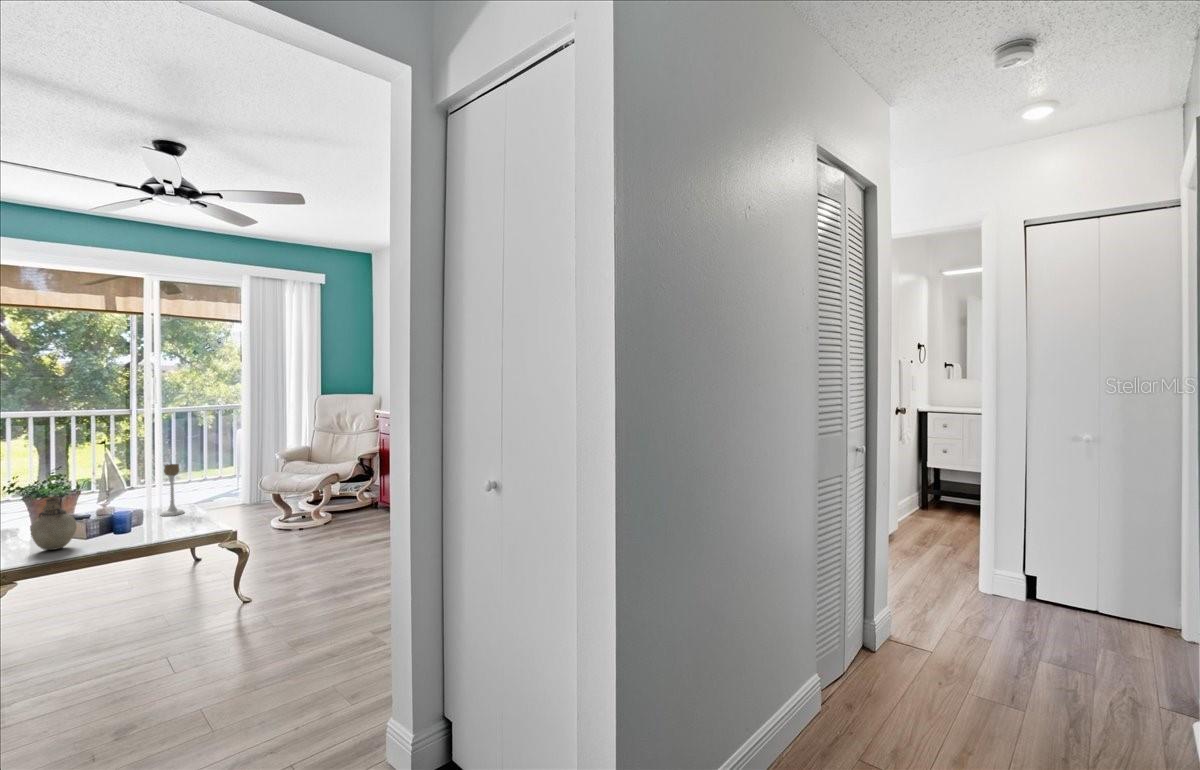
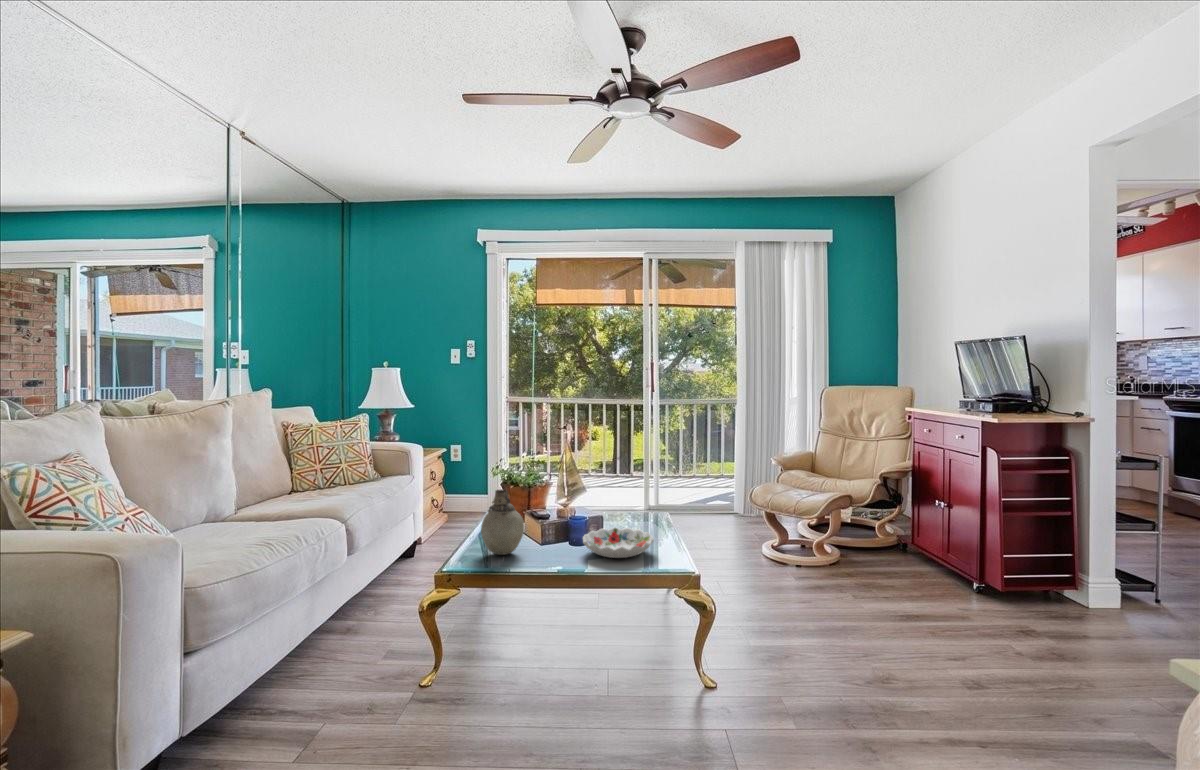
candle holder: present [160,464,184,516] -> none [626,460,652,528]
decorative bowl: none [133,513,197,534] -> present [583,527,654,558]

